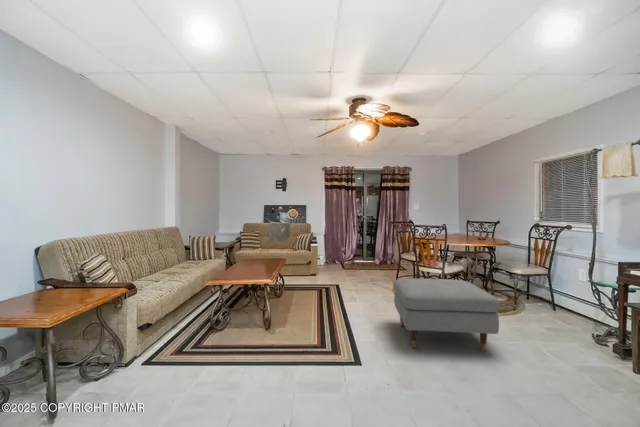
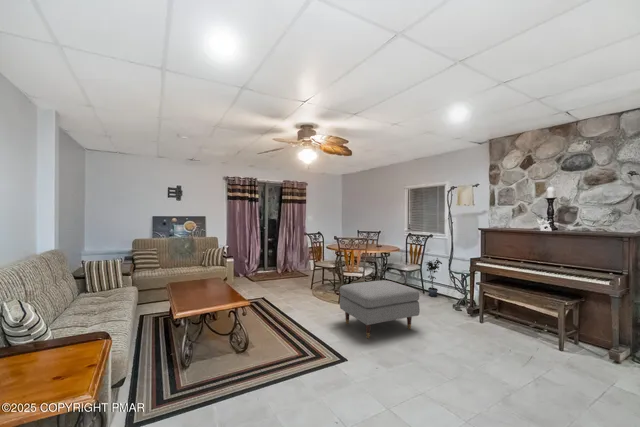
potted plant: none [550,260,584,316] -> present [426,258,442,297]

